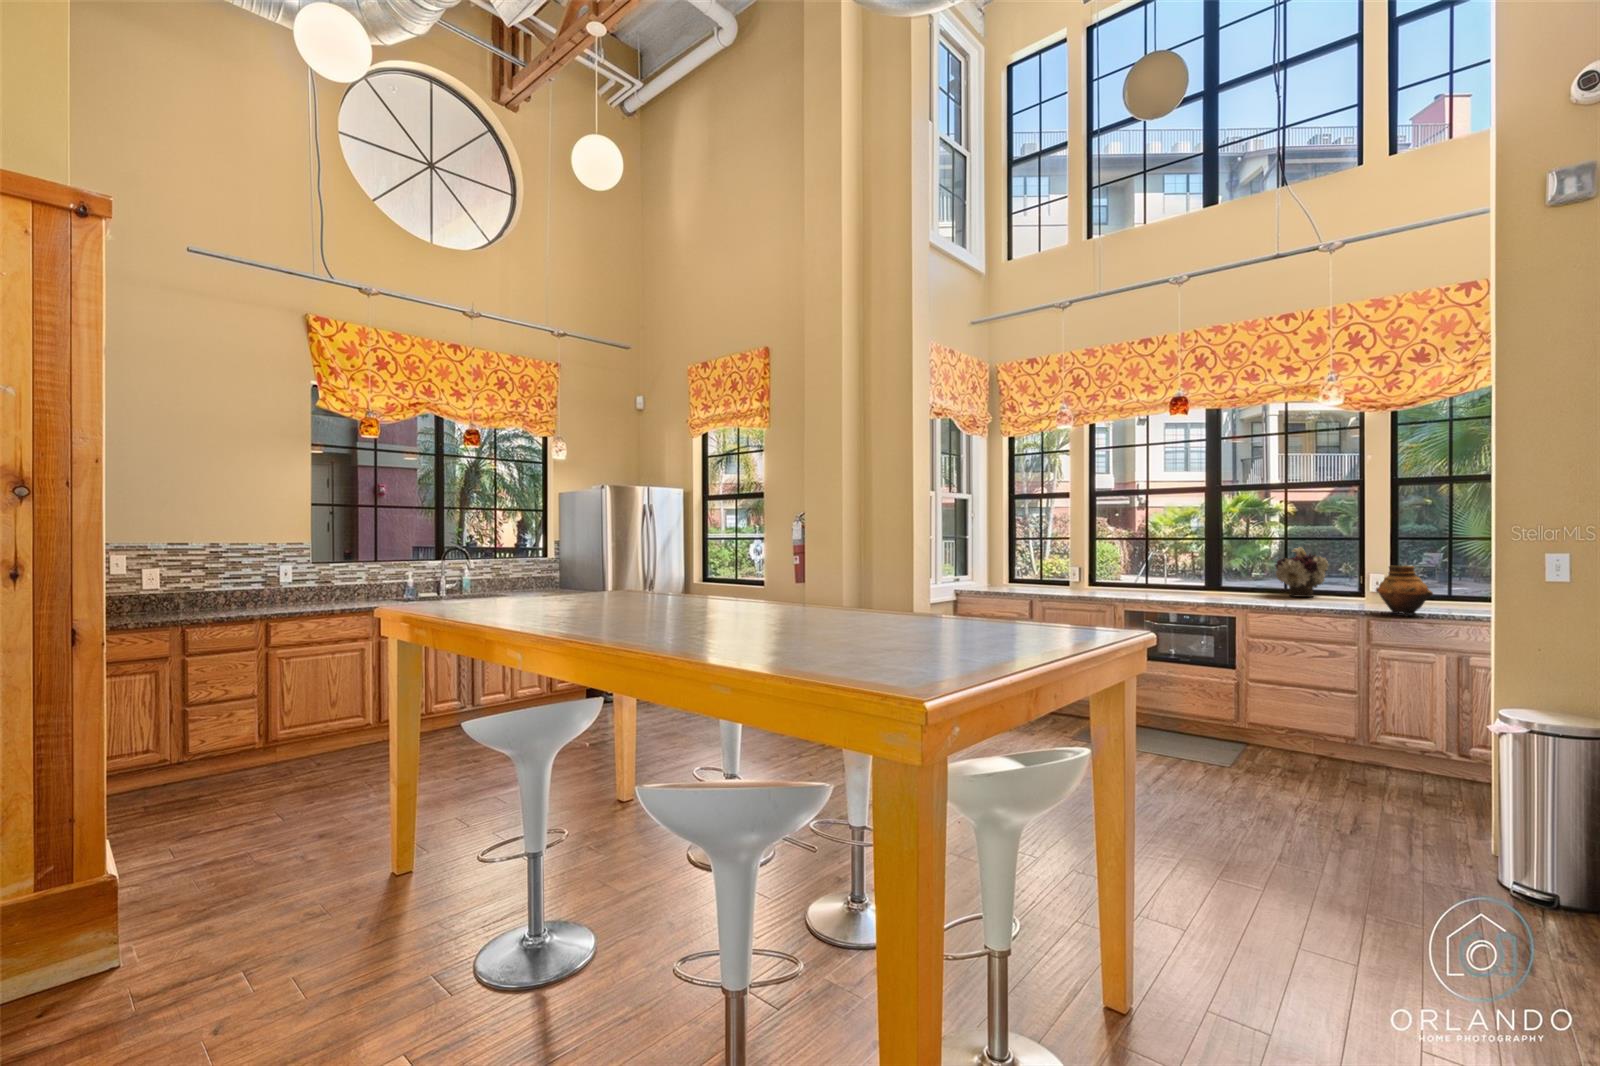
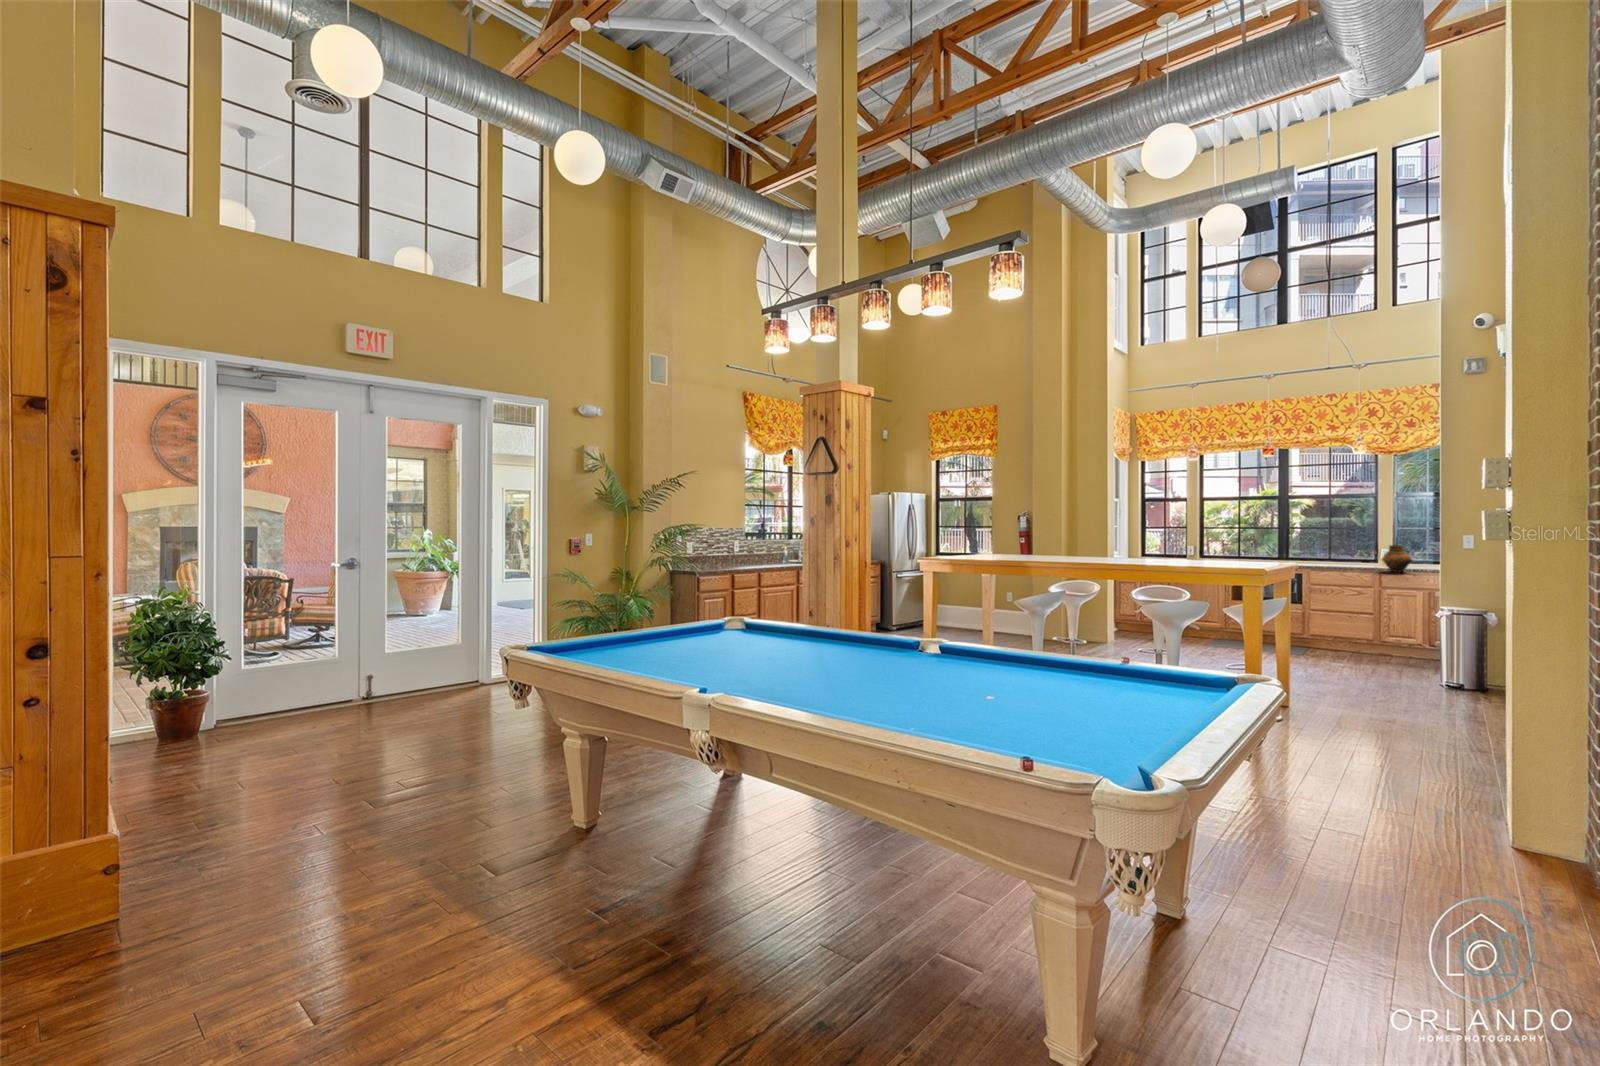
flower arrangement: present [1275,547,1328,597] -> none [1323,532,1357,562]

